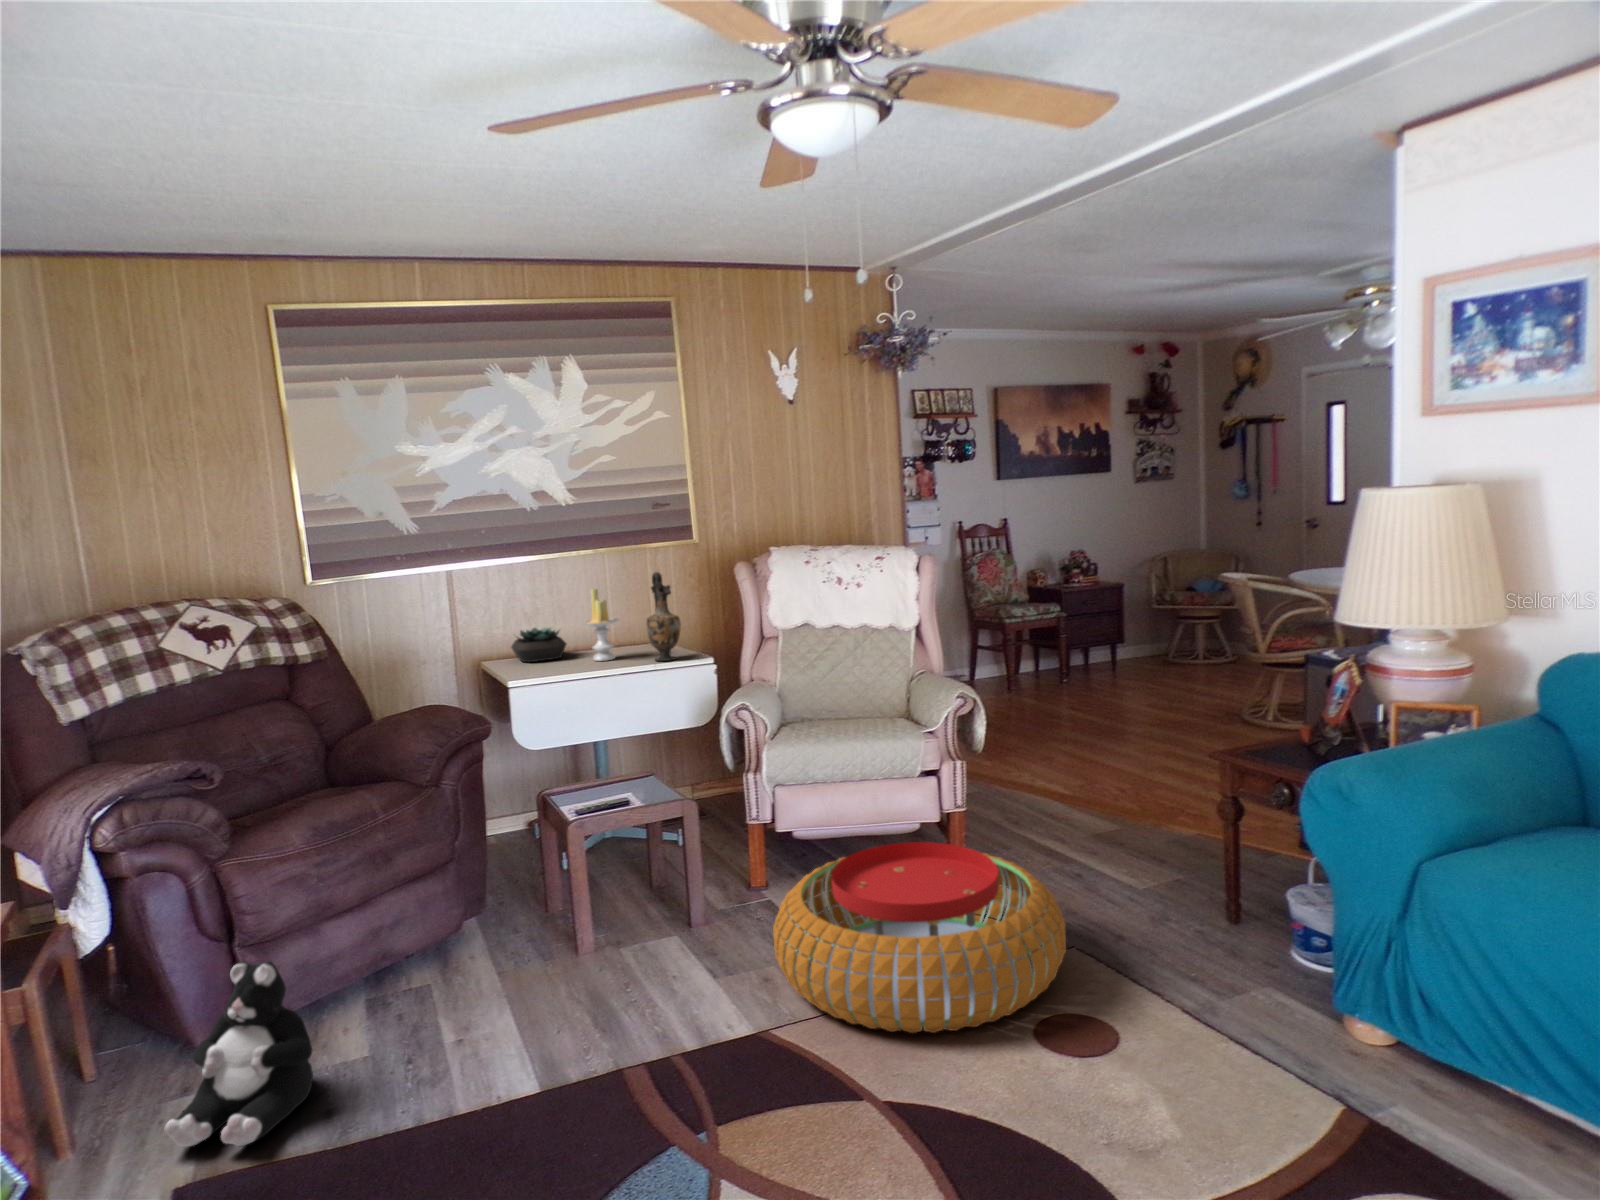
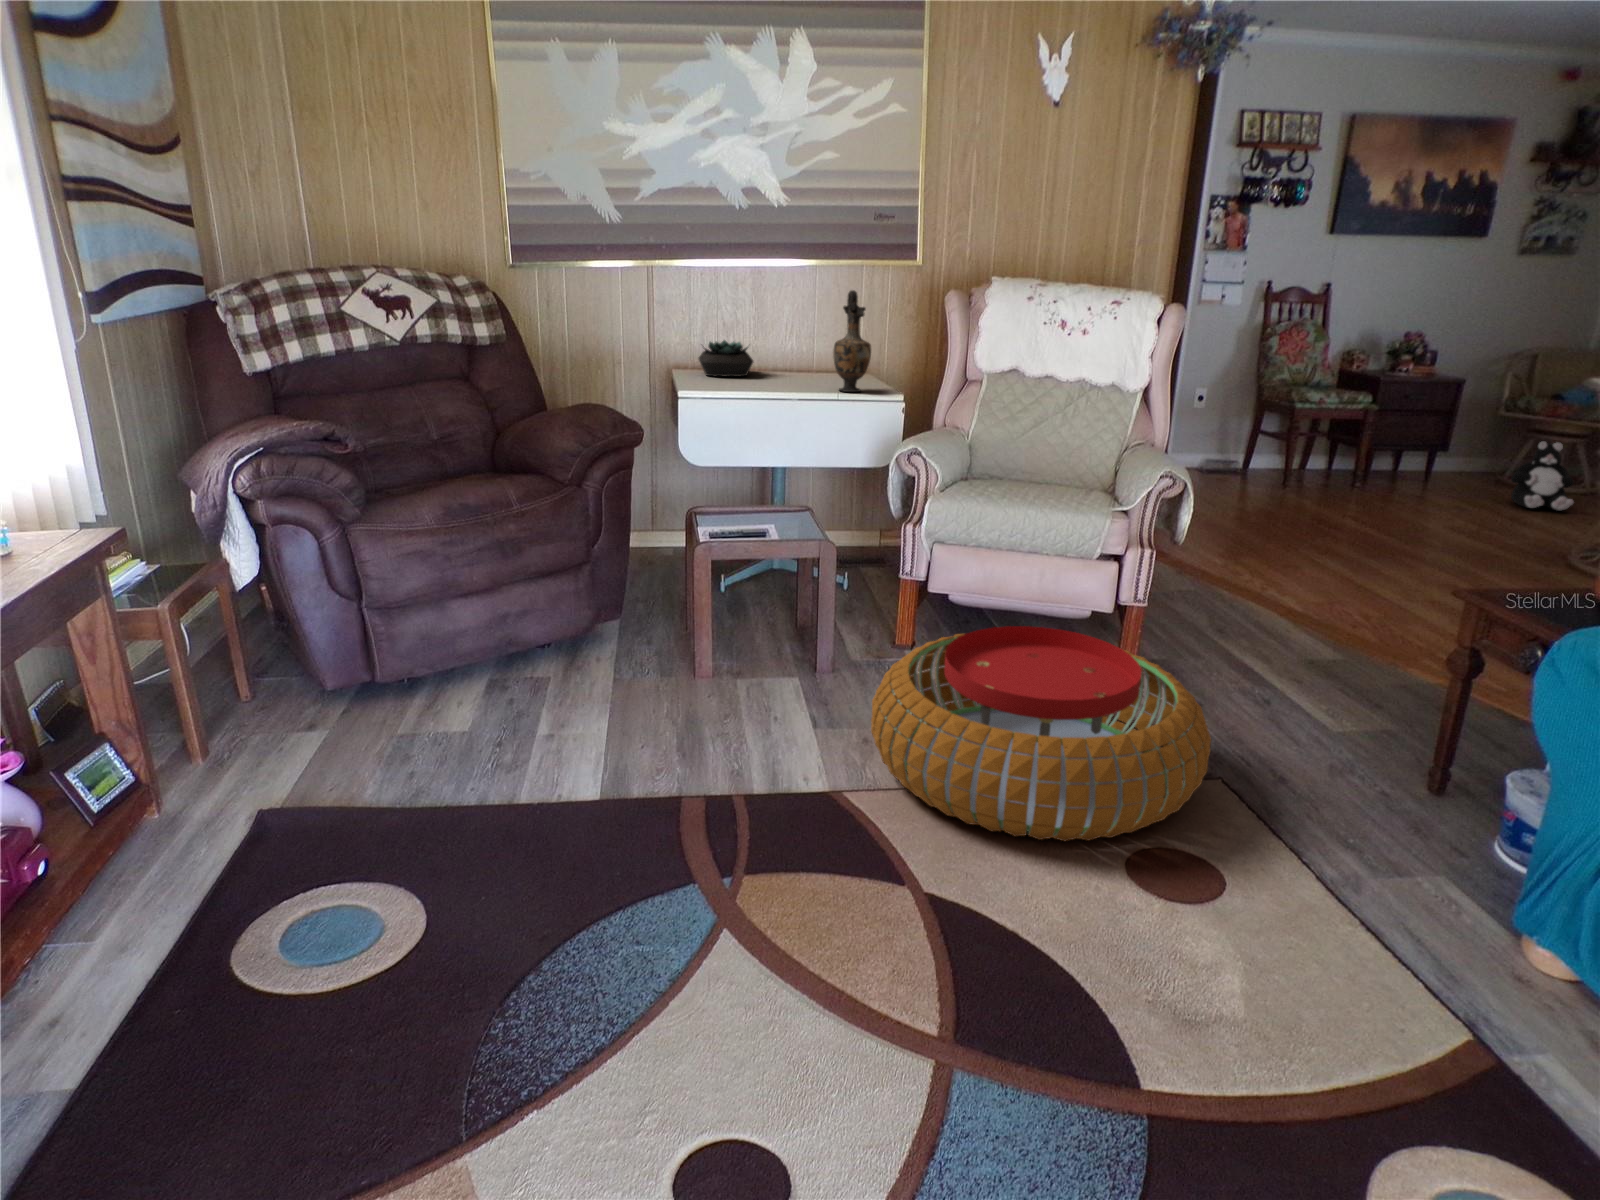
candle: present [583,588,619,661] -> none [769,302,808,384]
plush toy: present [165,961,313,1147] -> present [1511,441,1574,511]

